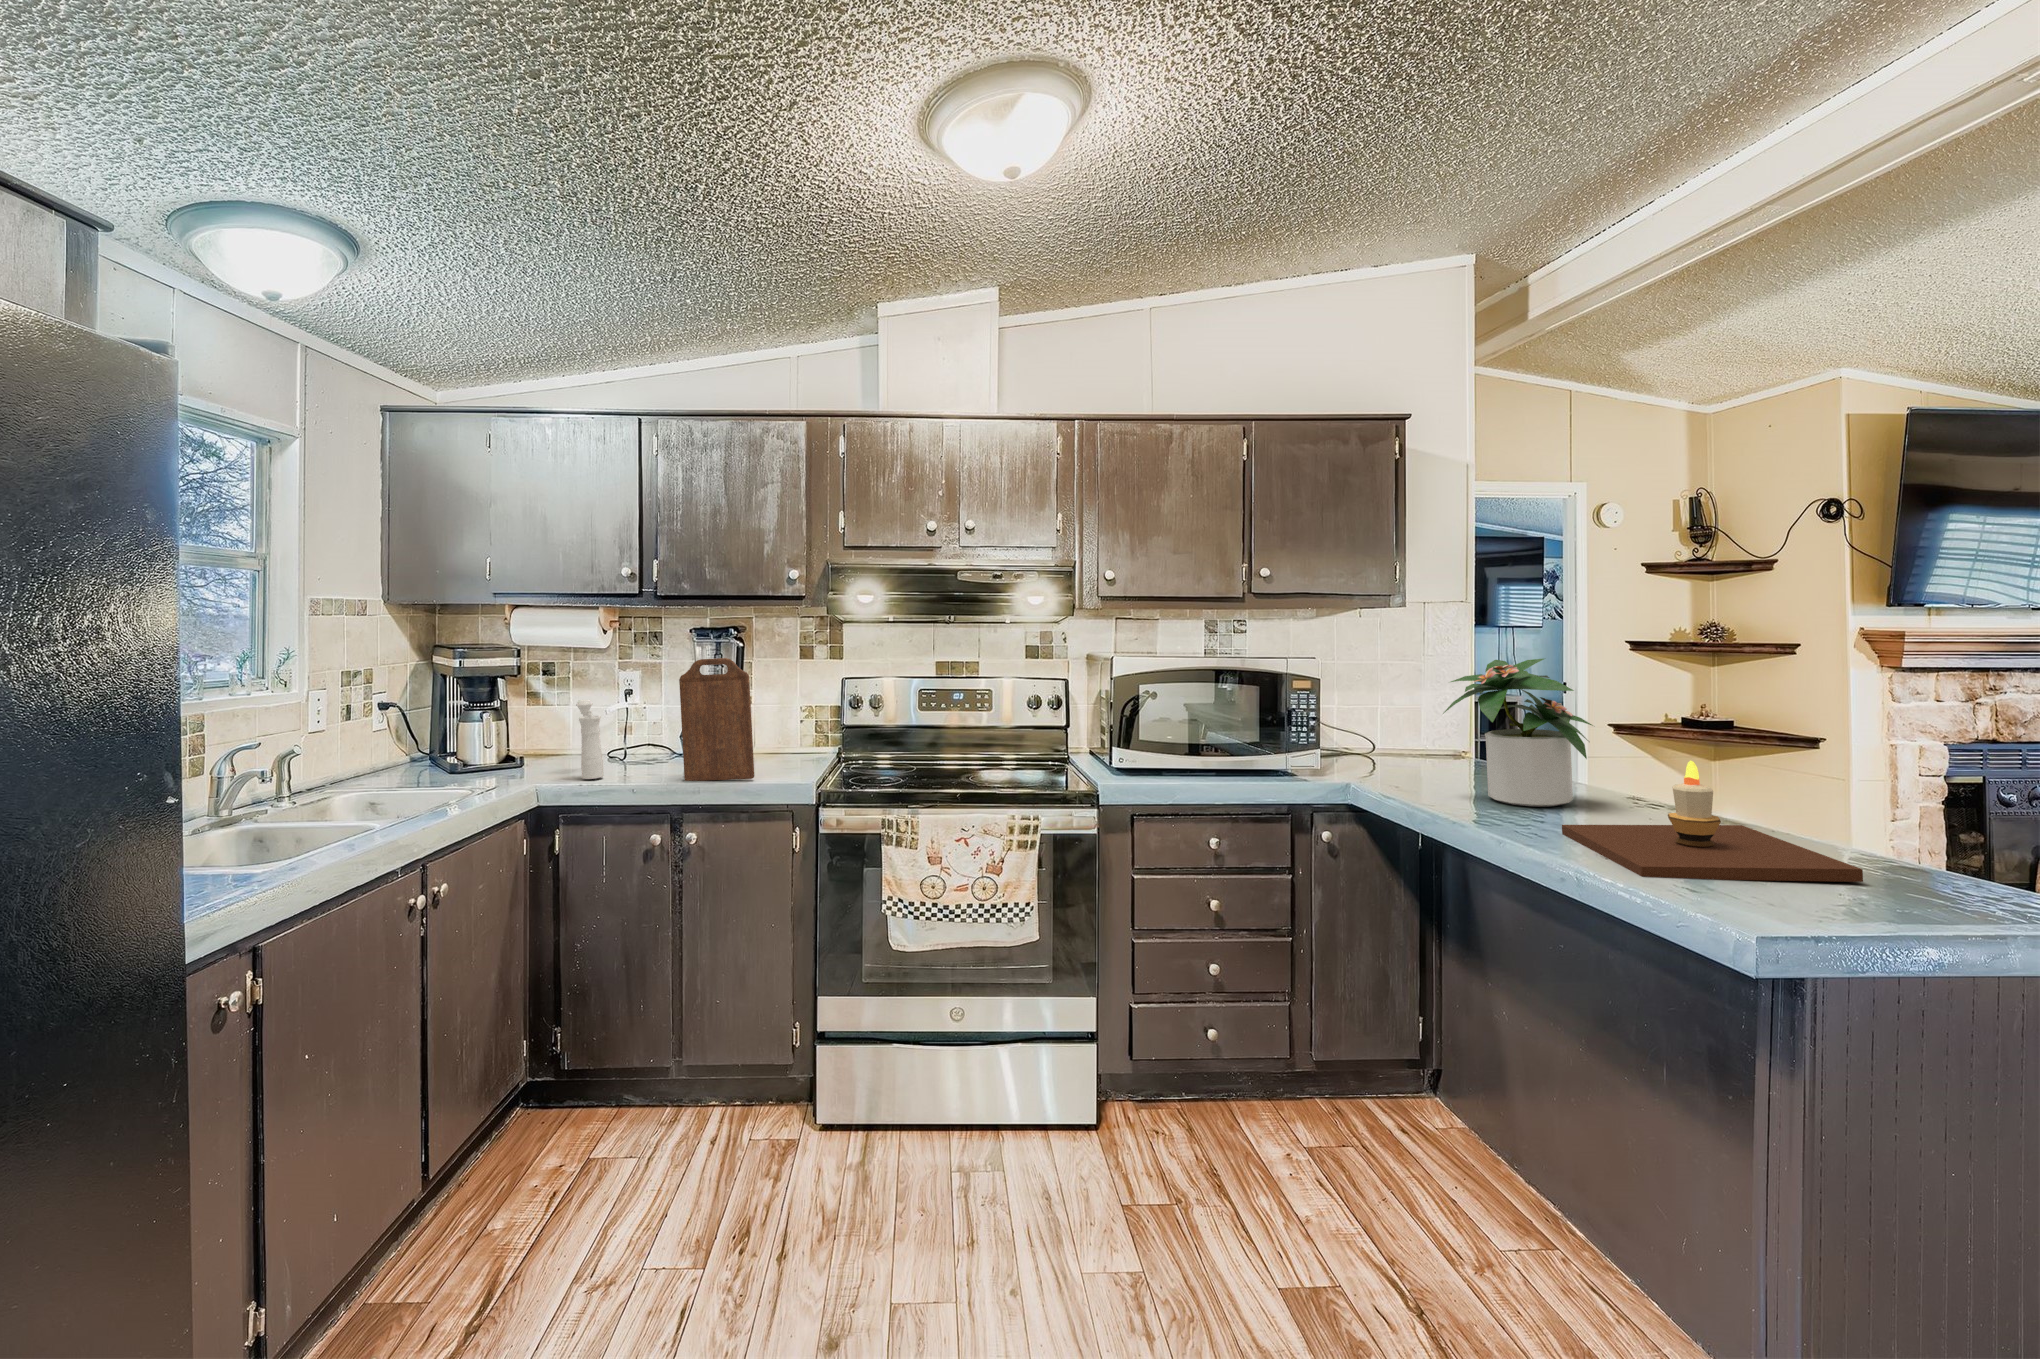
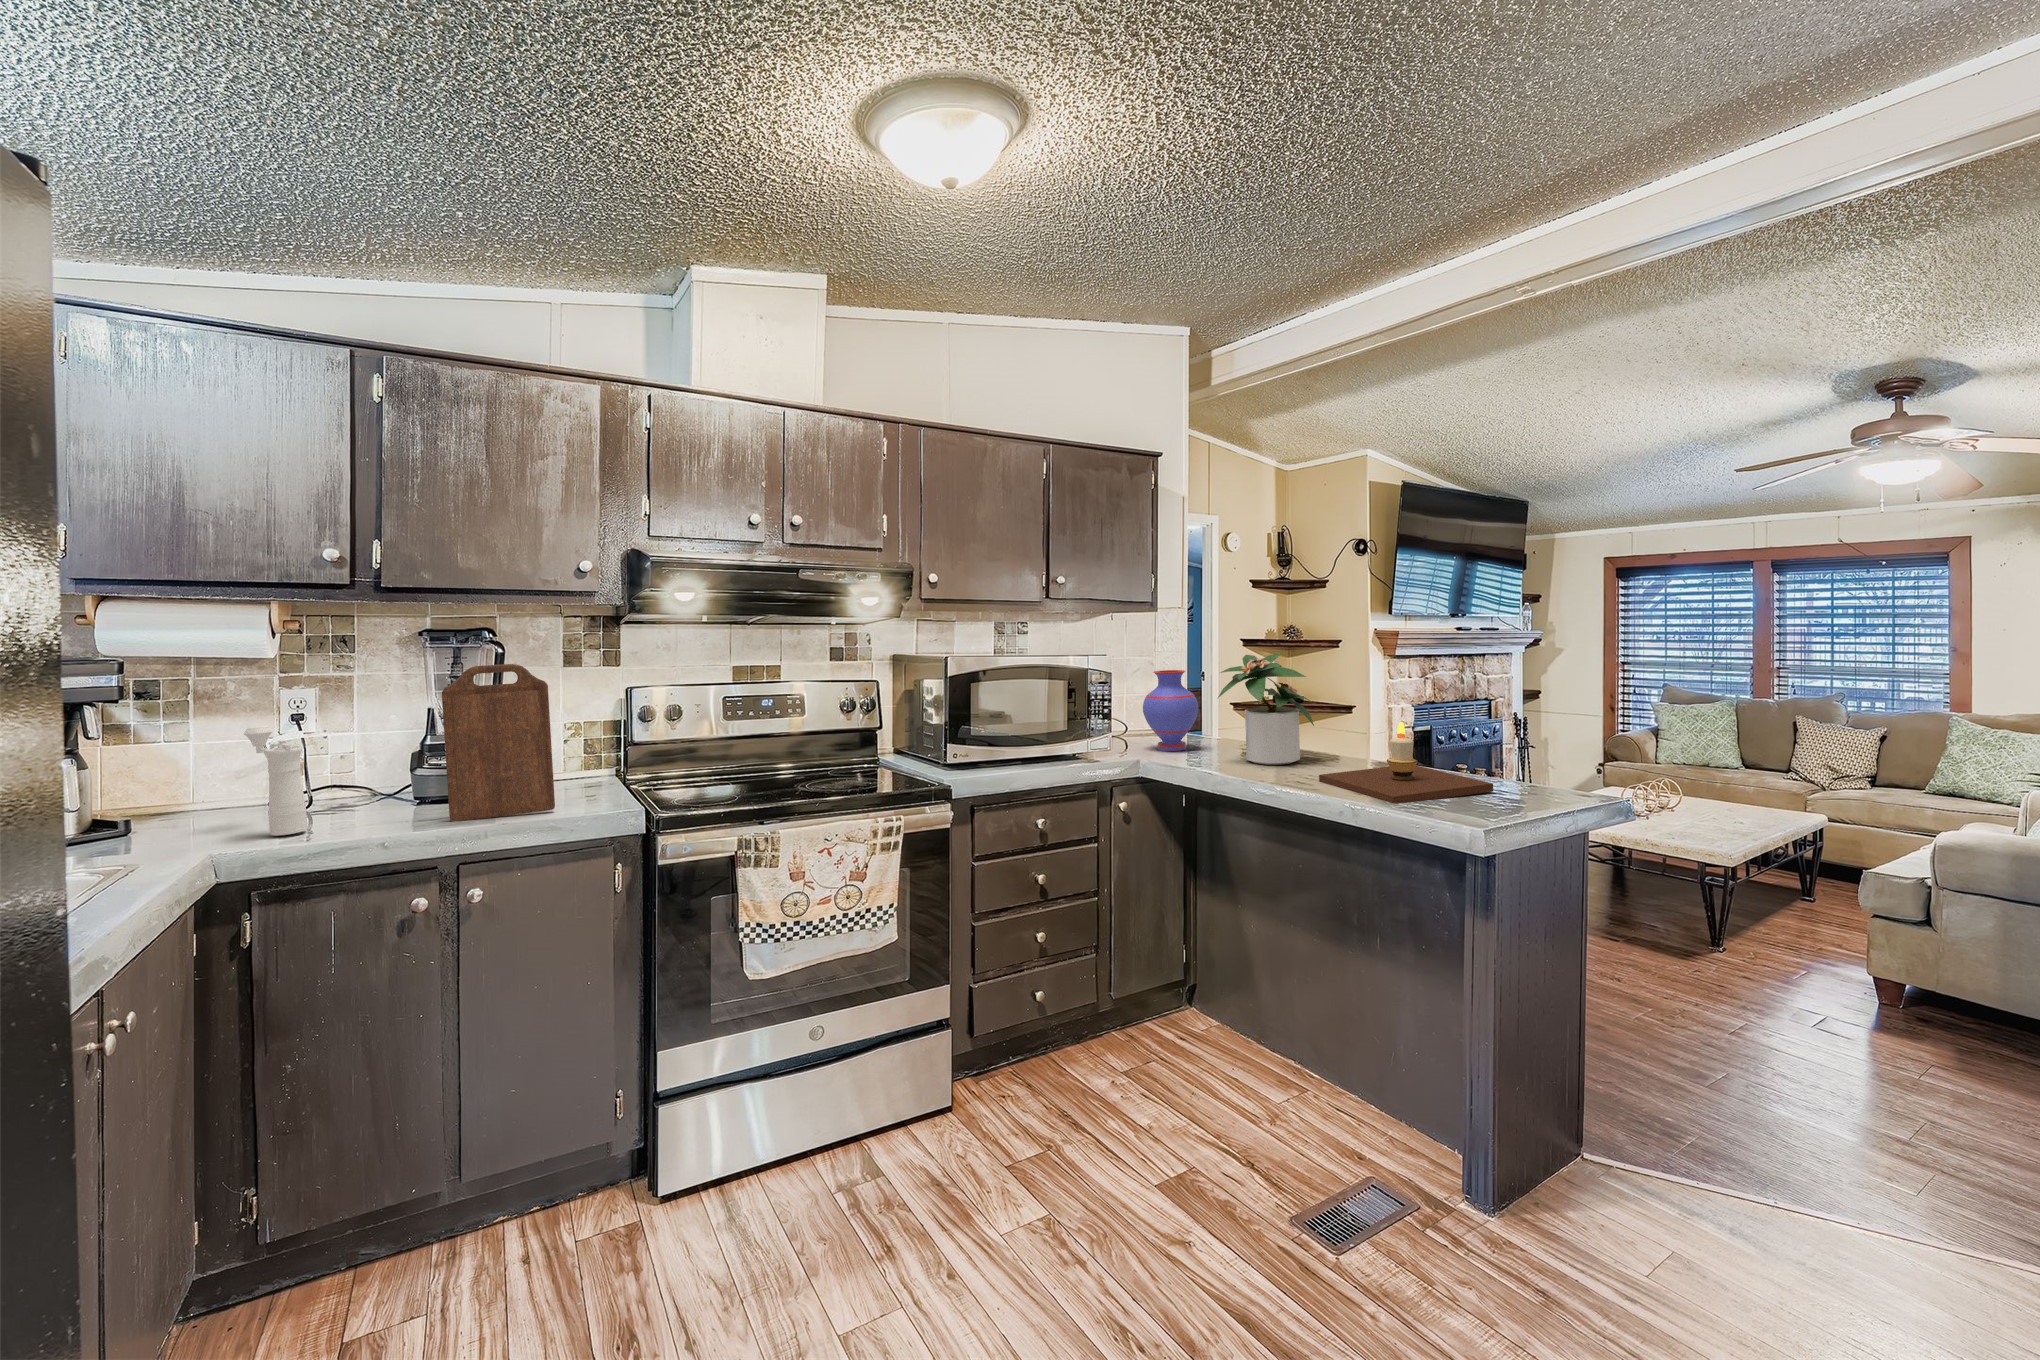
vase: none [1367,678,1443,777] -> present [1143,670,1198,751]

